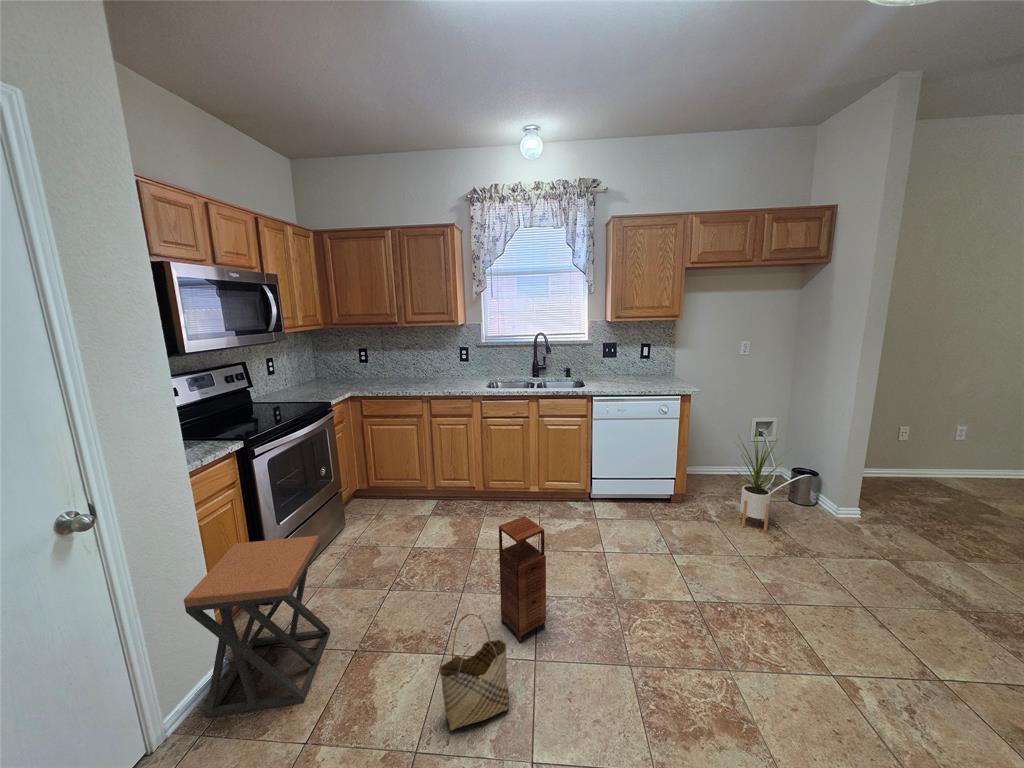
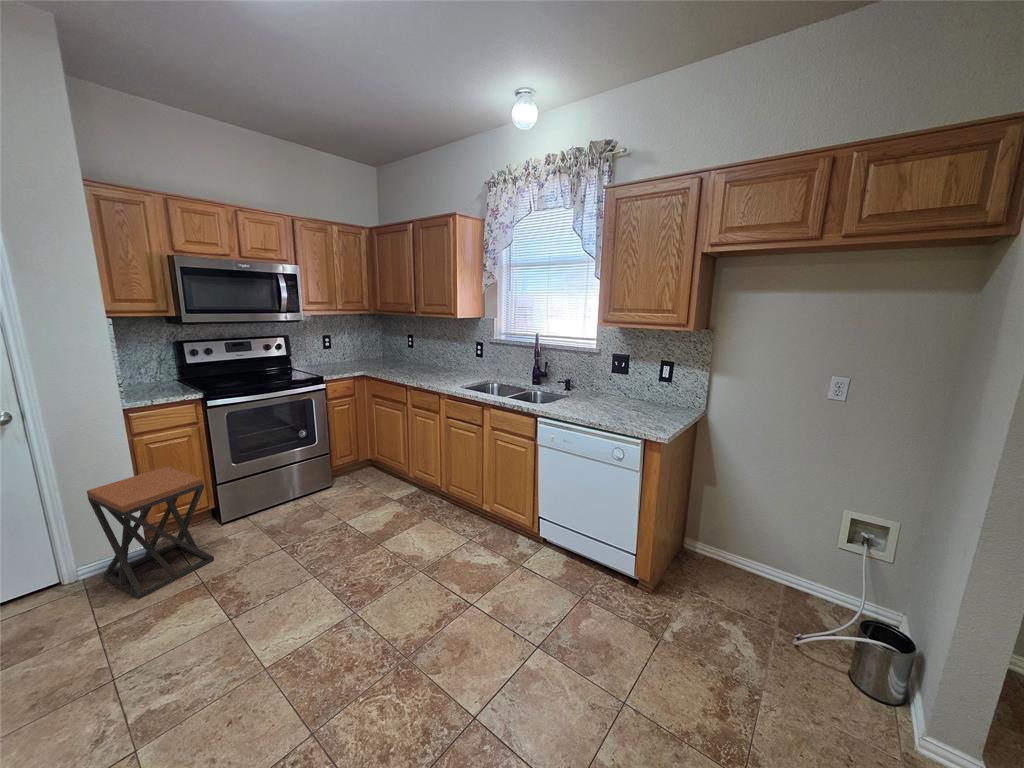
house plant: present [735,435,782,531] -> none [686,517,787,693]
storage cabinet: present [499,516,546,643] -> none [271,520,330,644]
woven basket: present [439,614,509,730] -> none [141,586,211,692]

